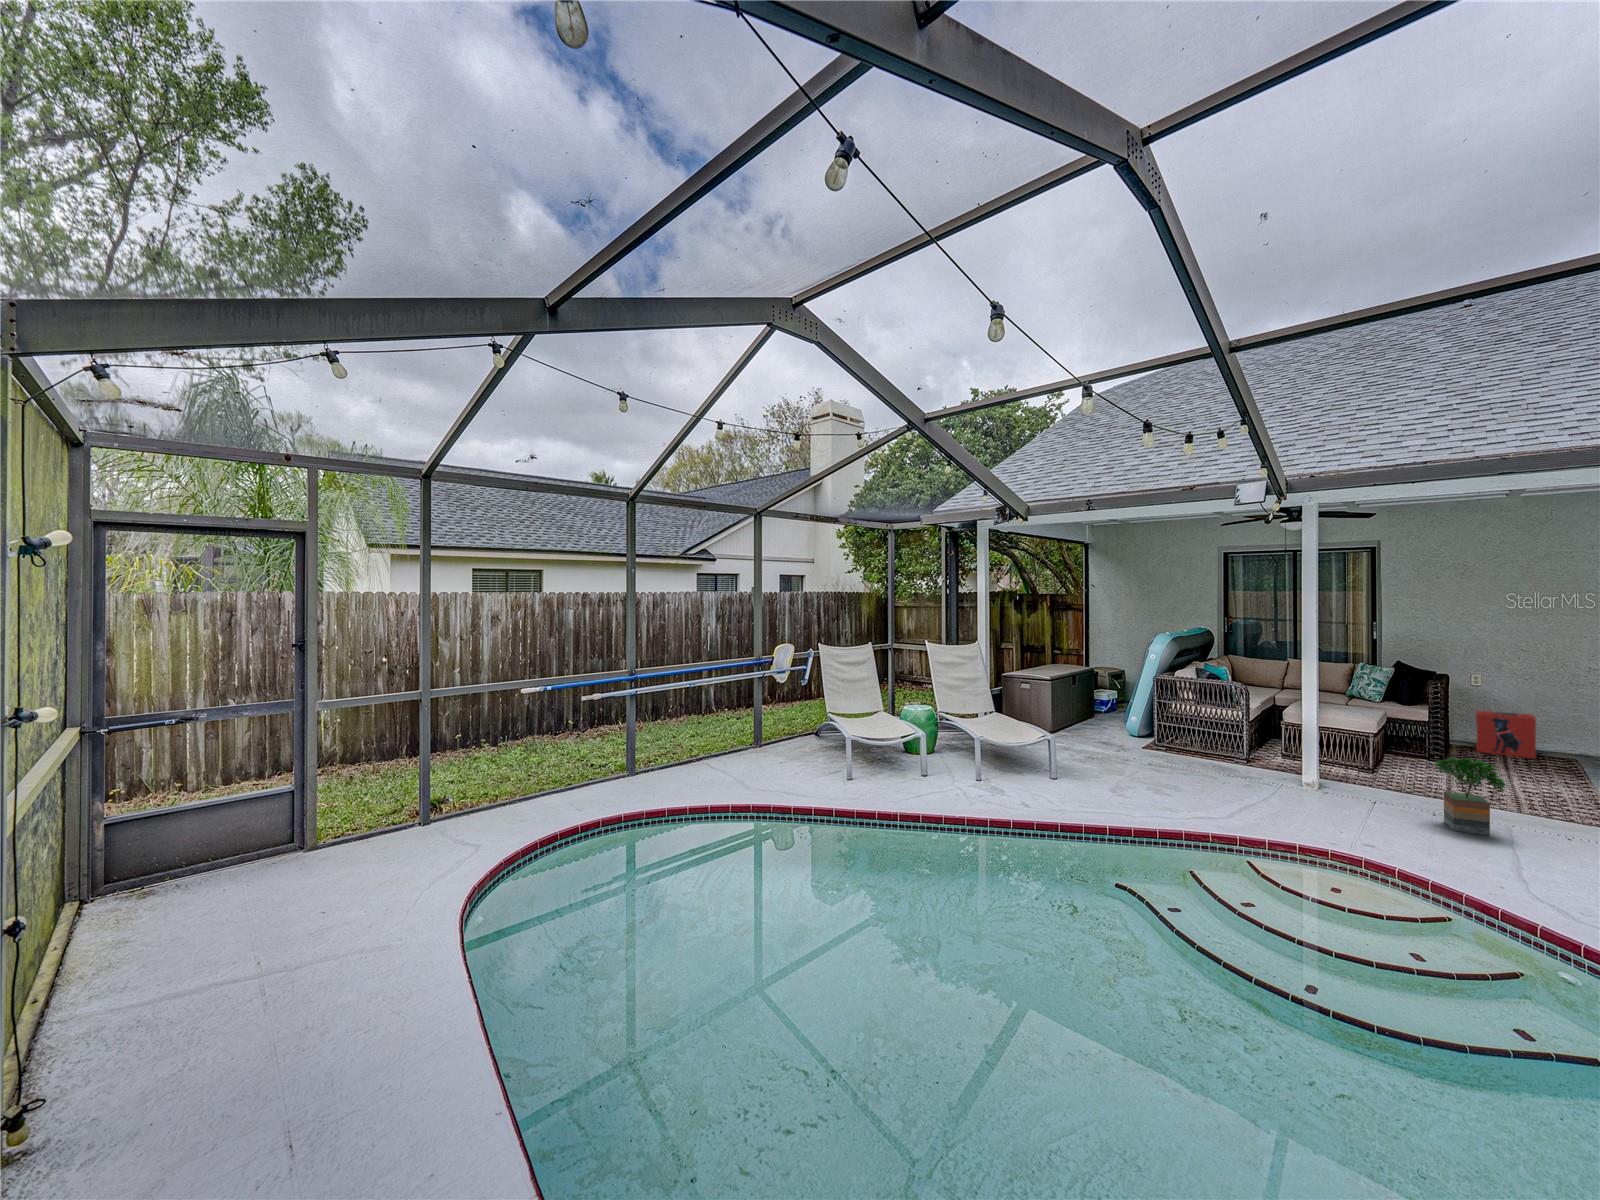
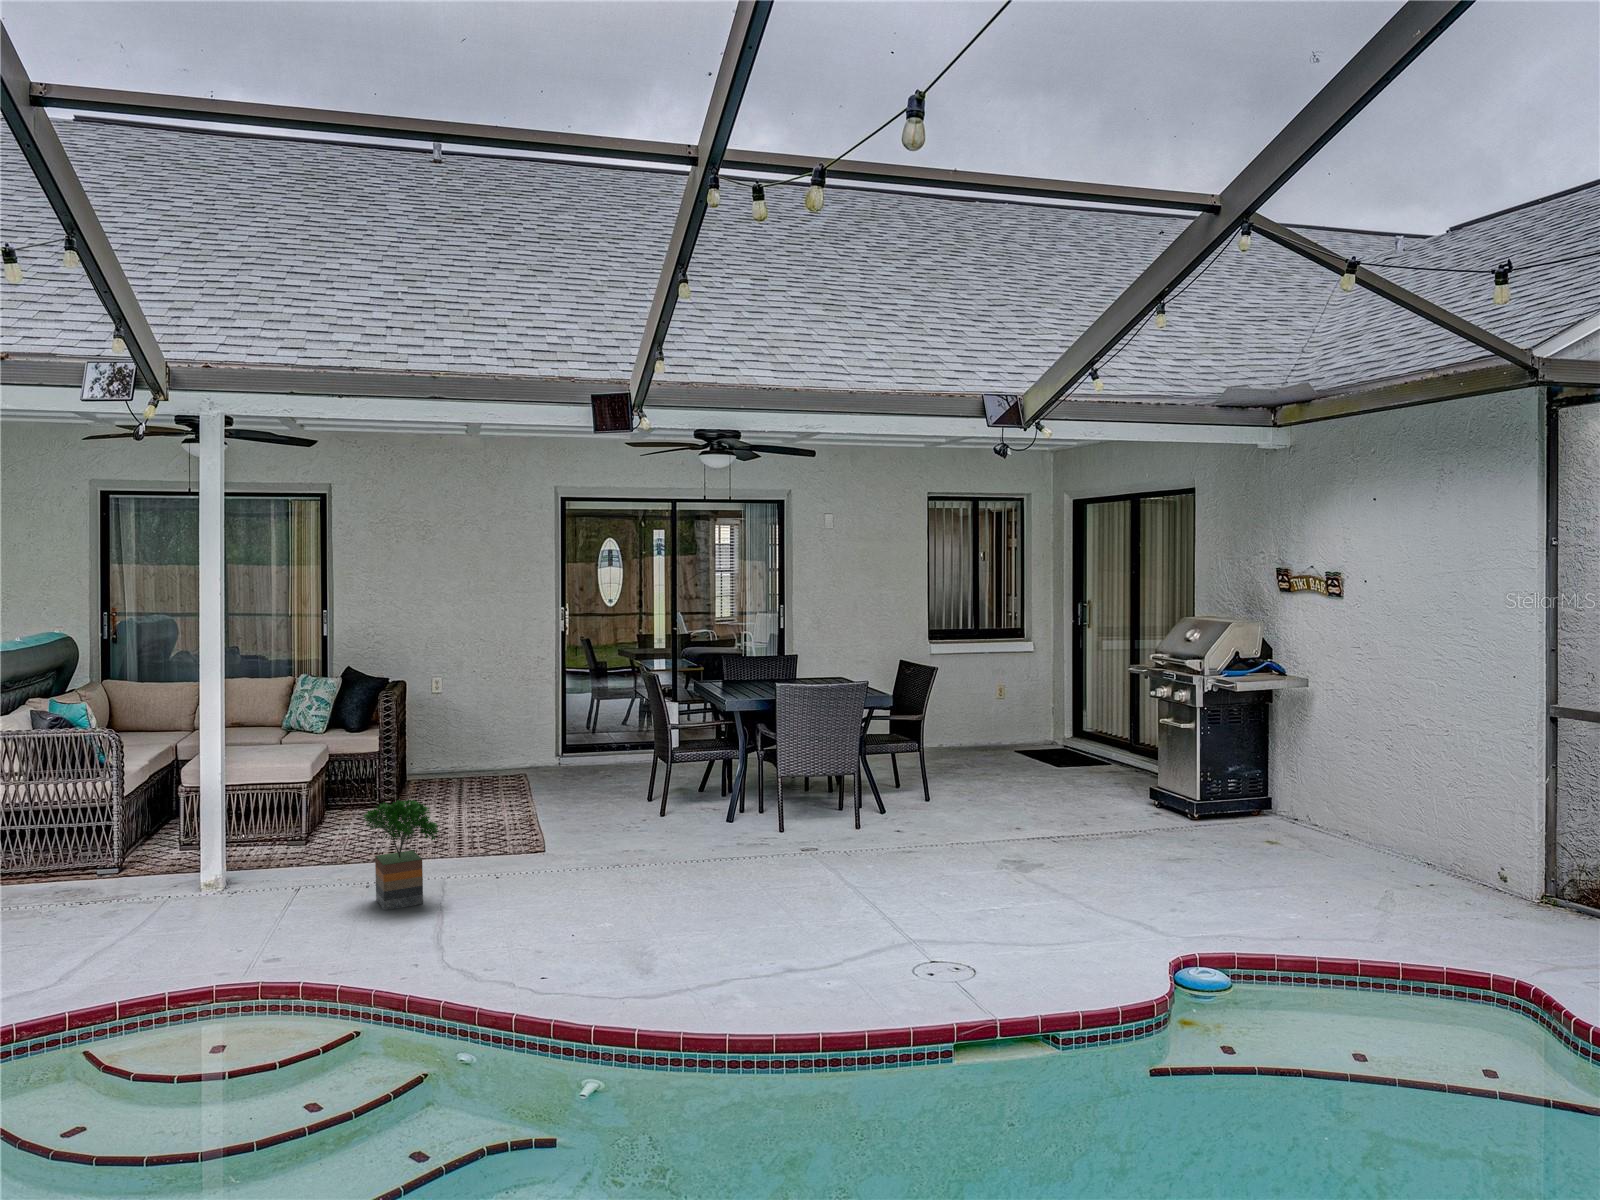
storage box: present [1476,710,1536,759] -> none [437,718,492,782]

